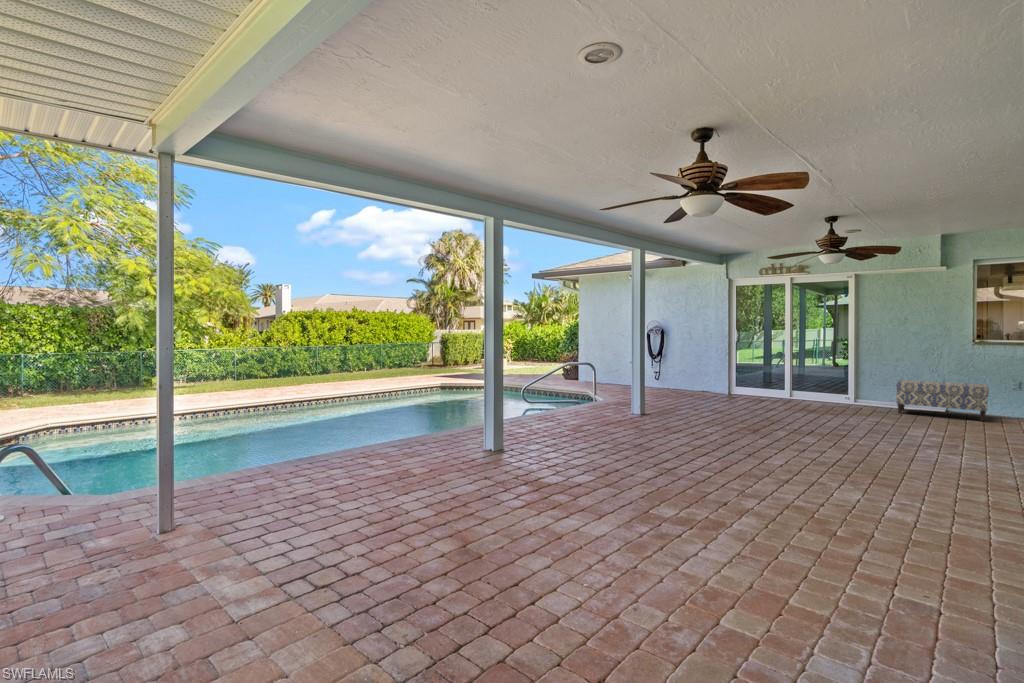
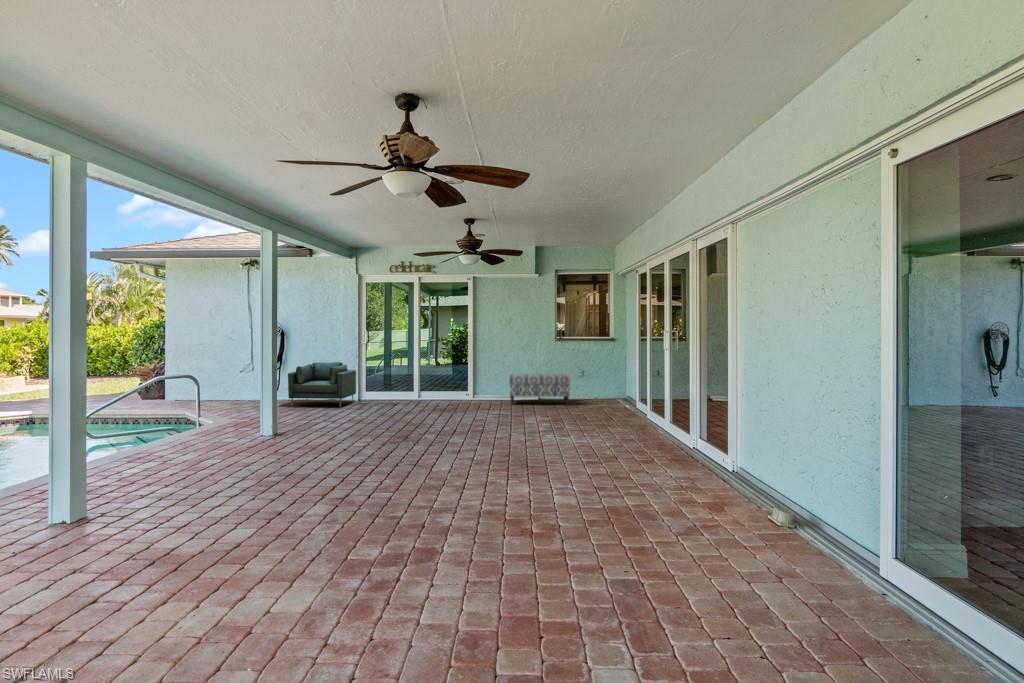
armchair: none [663,358,723,399] -> present [288,362,356,407]

